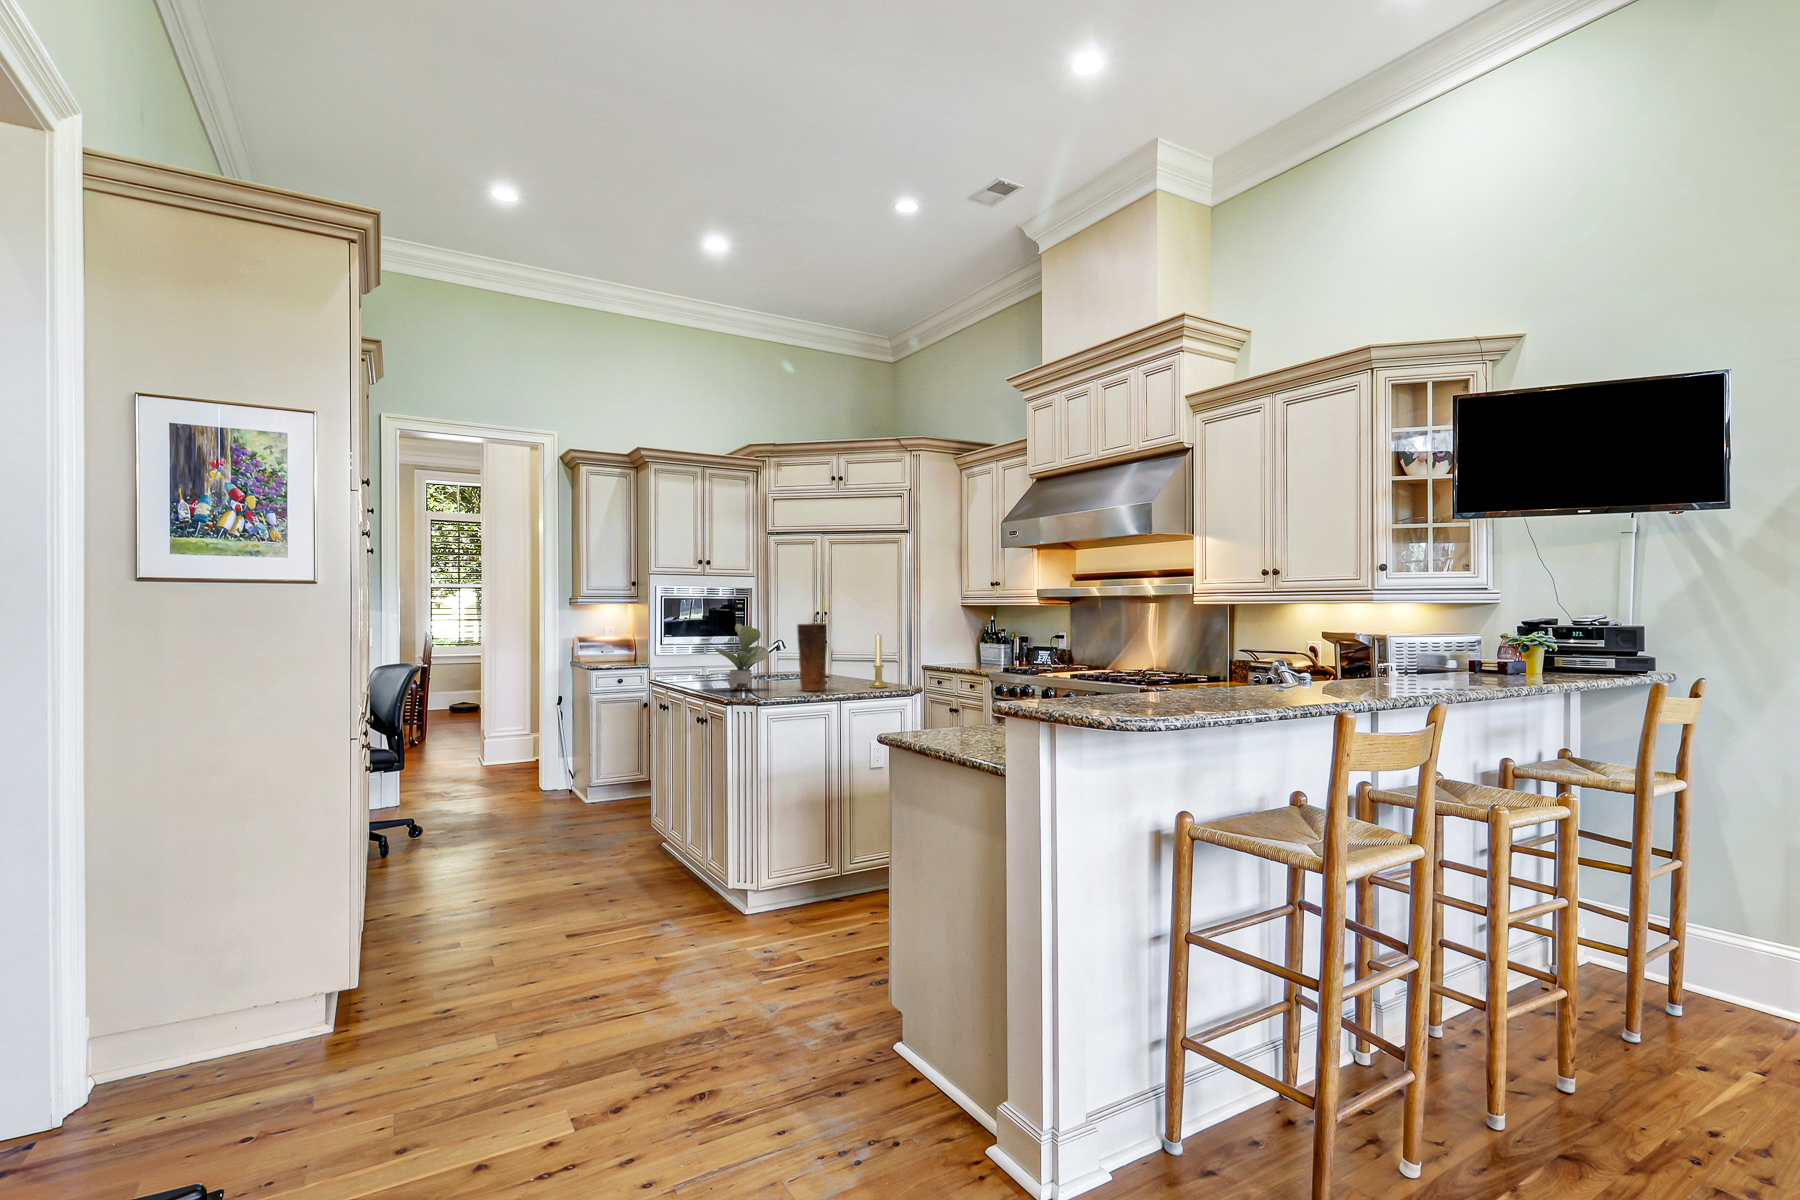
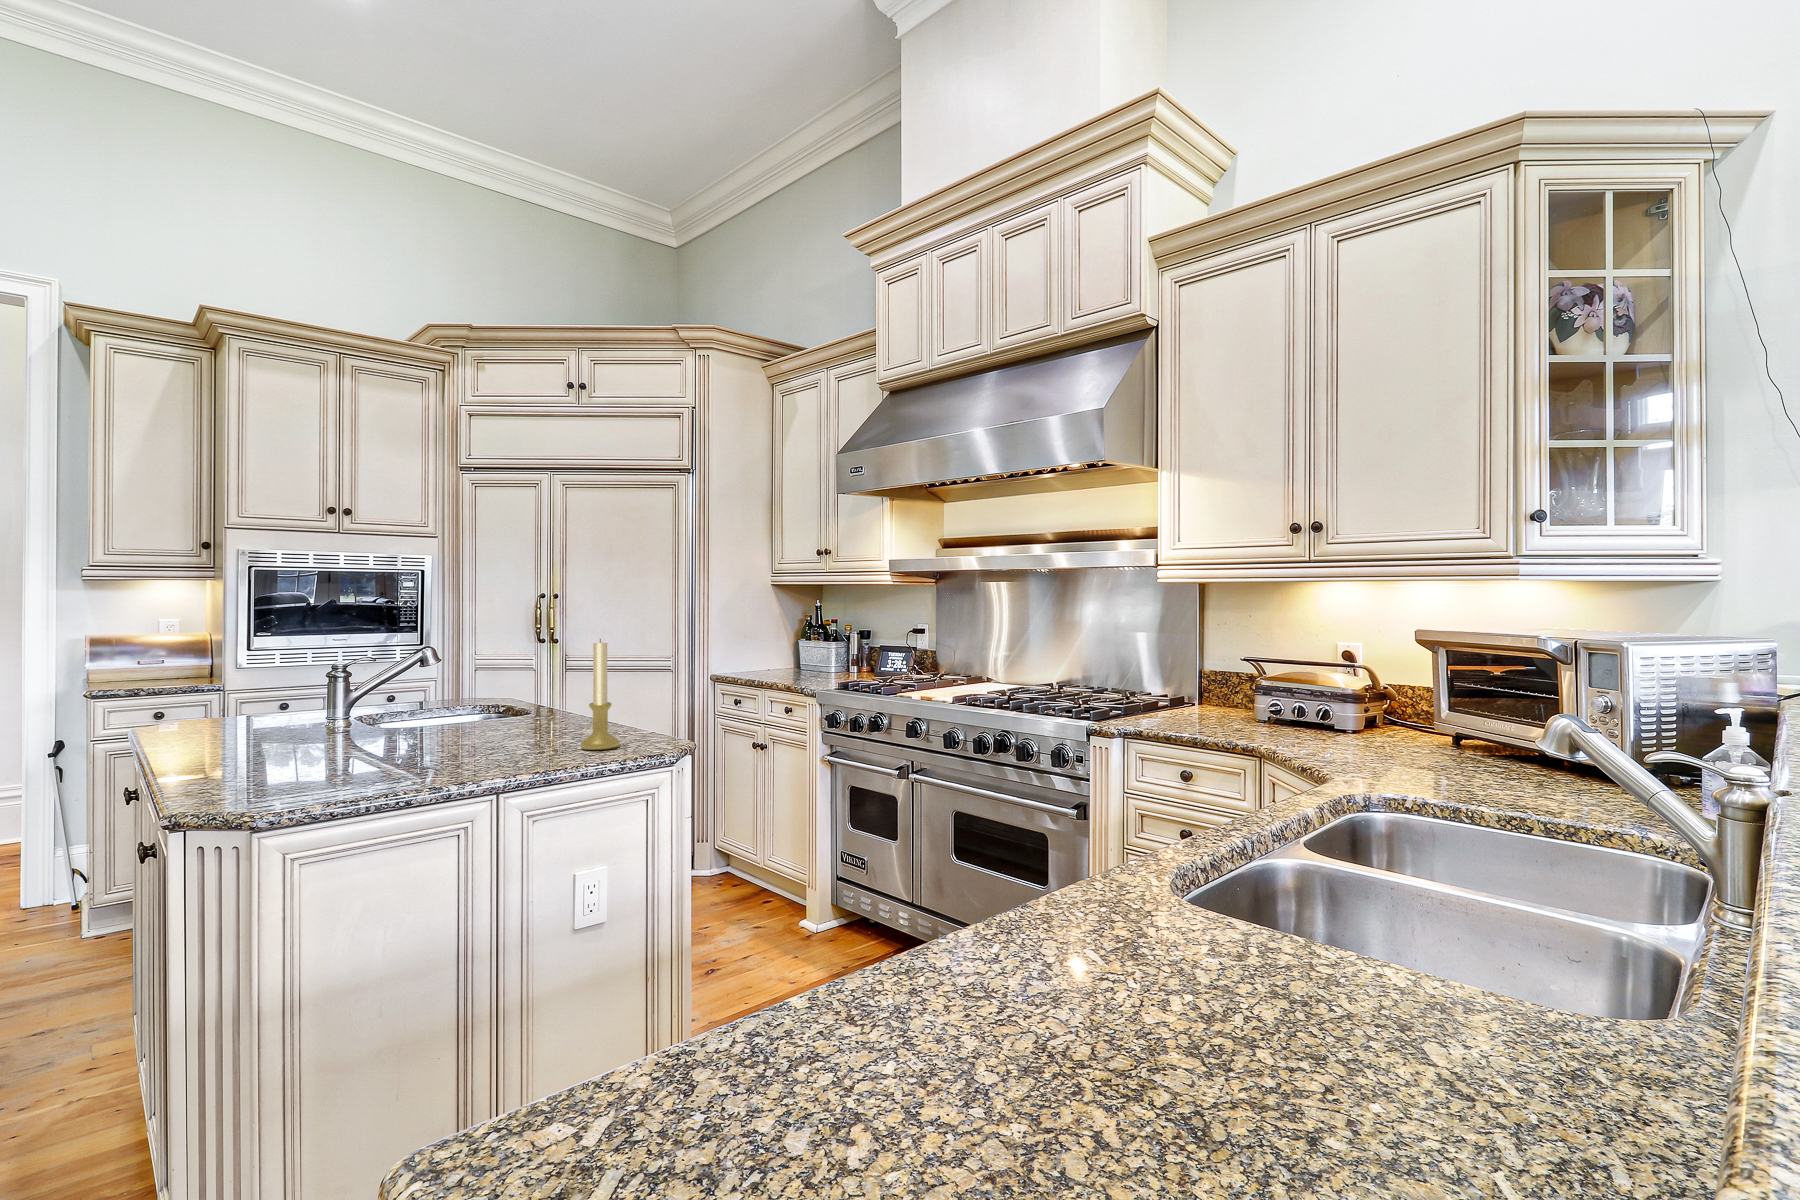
vase: present [797,623,827,691] -> none [407,620,479,768]
potted plant: present [715,624,769,689] -> none [195,621,348,770]

